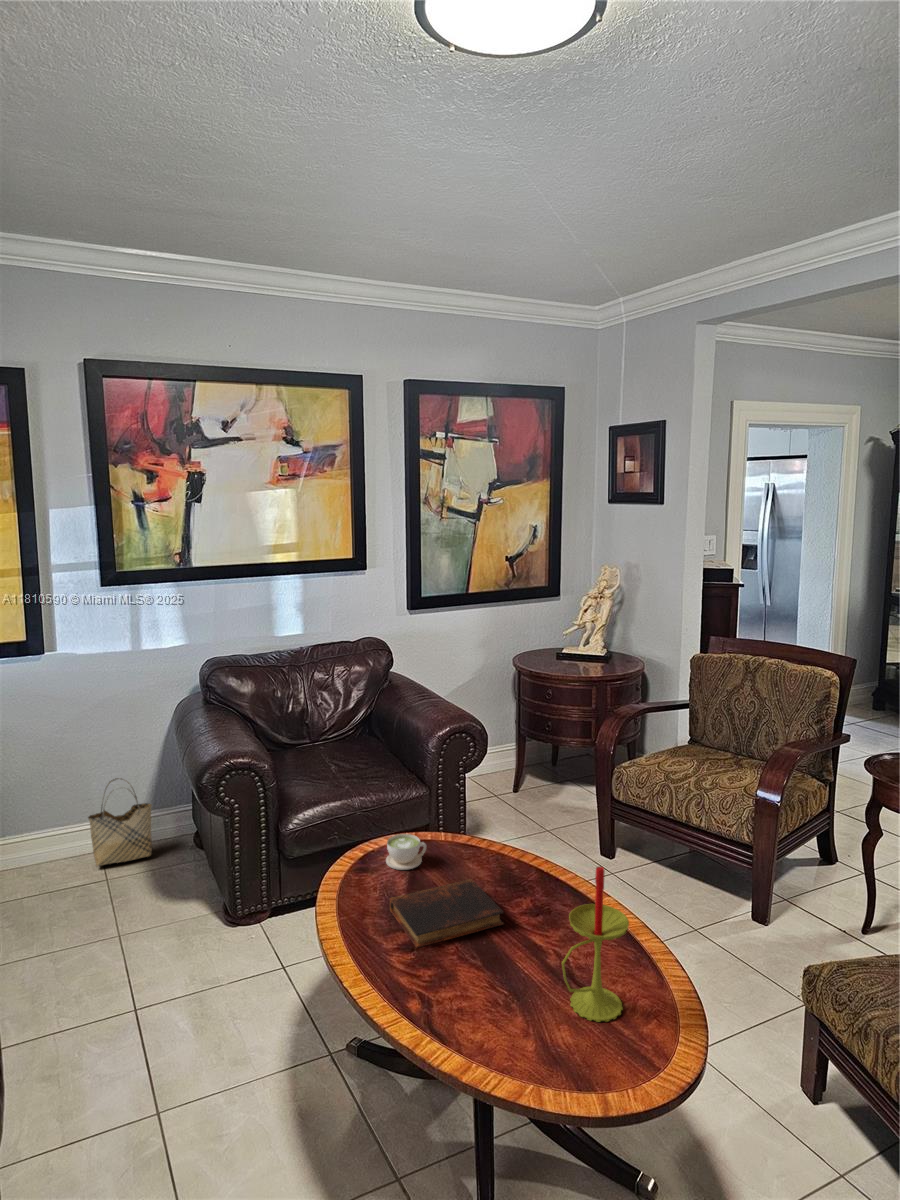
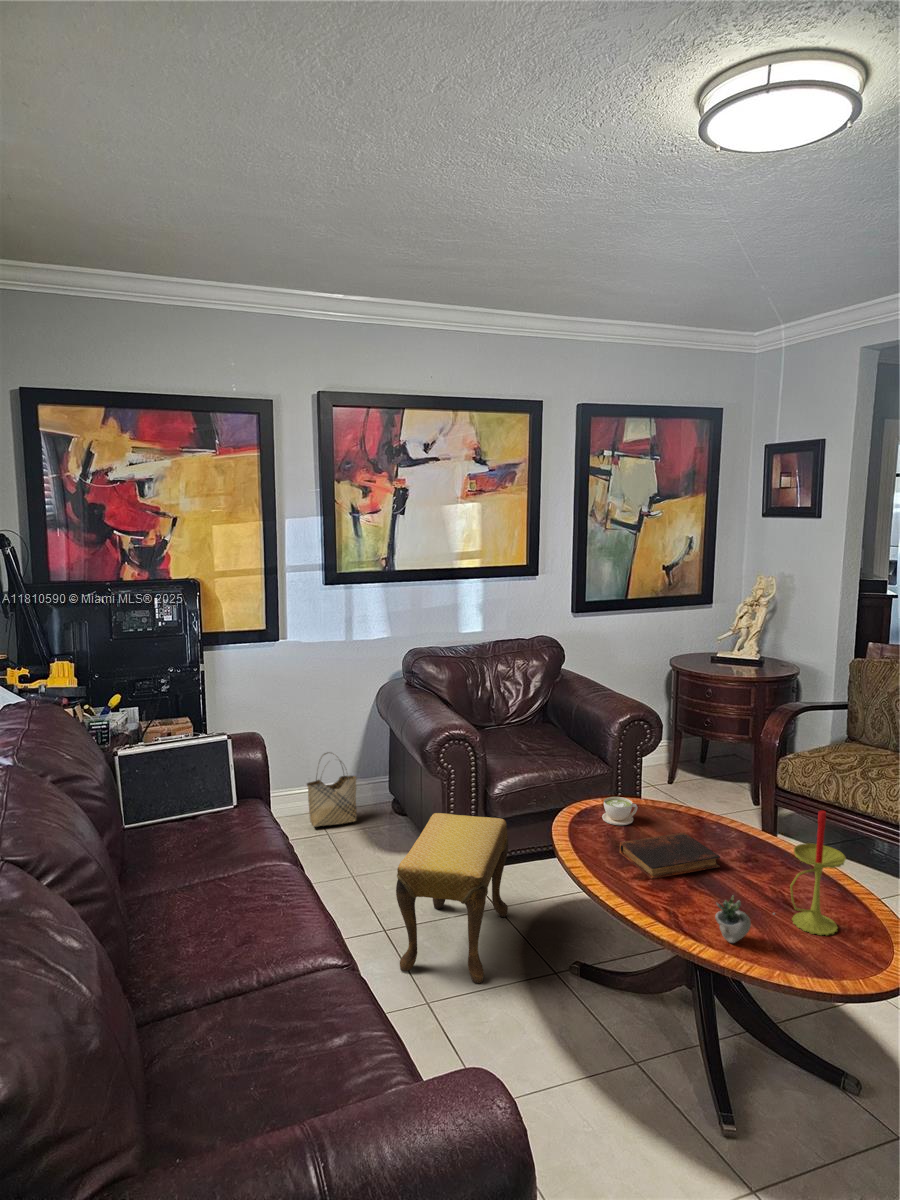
footstool: none [127,857,293,1073] -> present [396,813,509,983]
succulent plant: none [466,984,528,1045] -> present [715,895,775,943]

